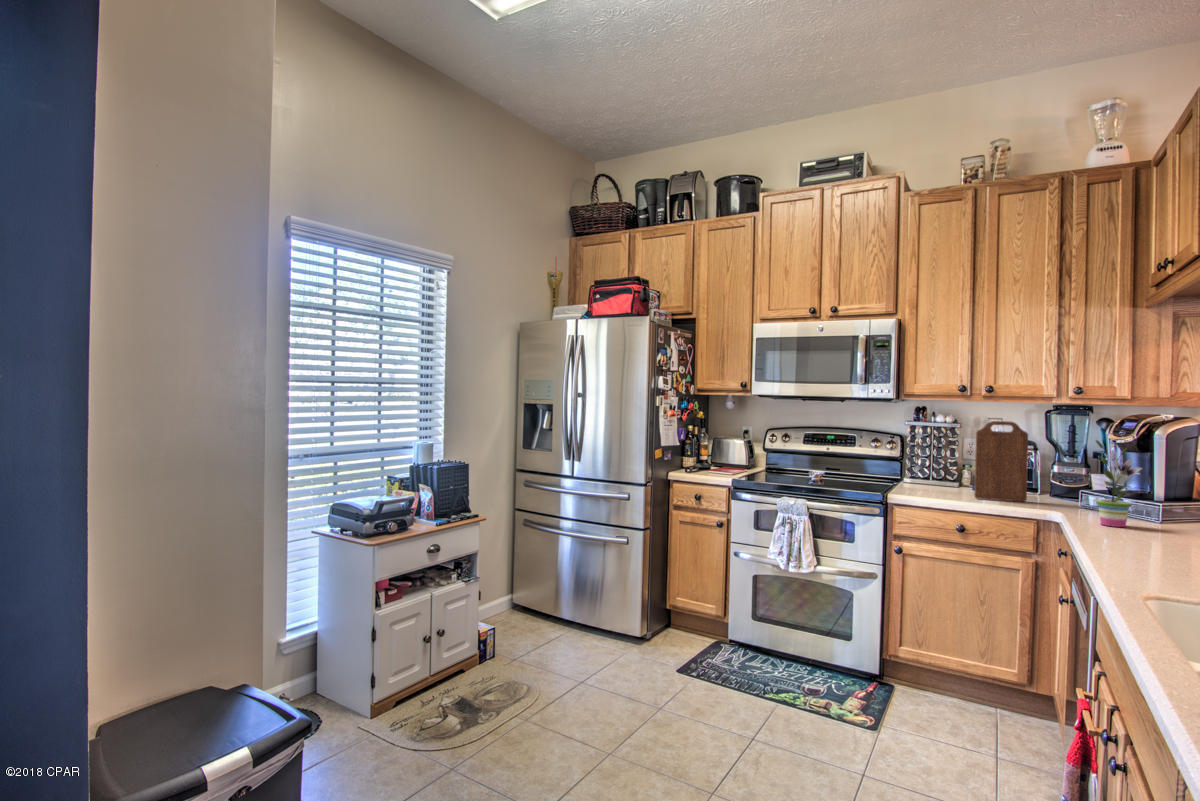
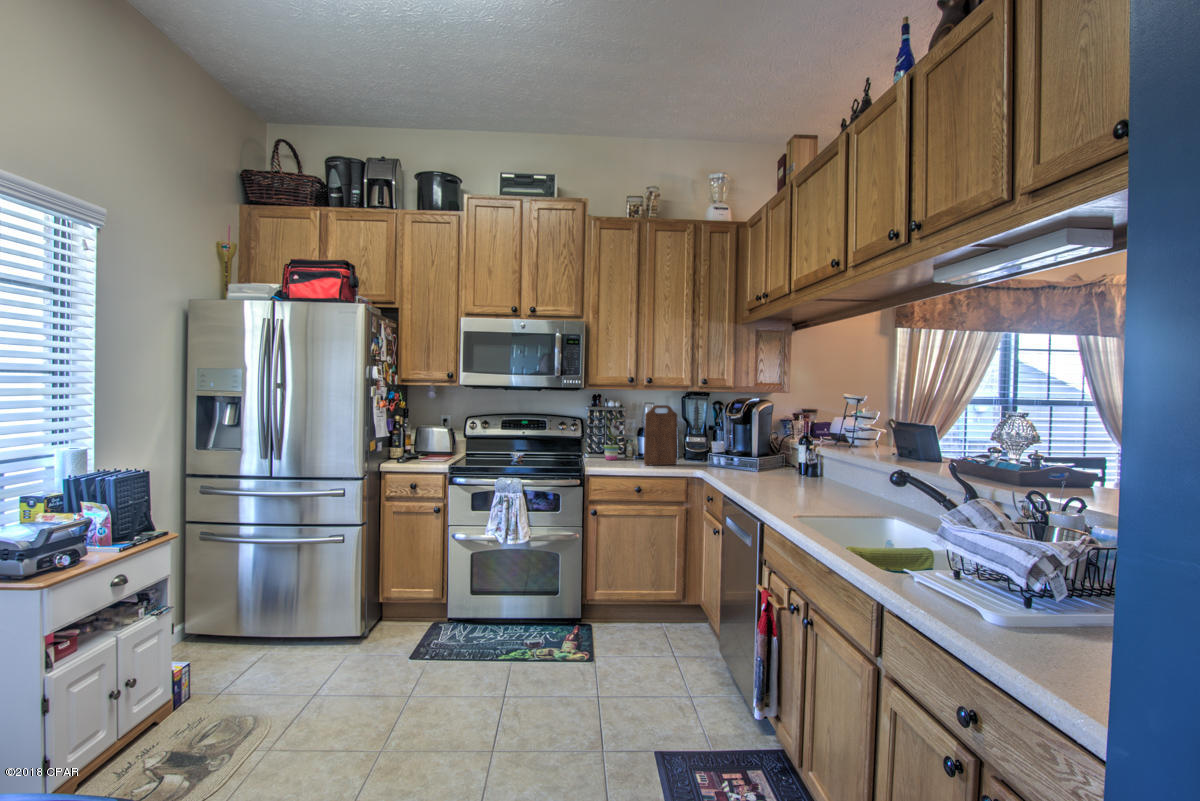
potted plant: present [1096,440,1142,527] -> present [604,412,623,460]

